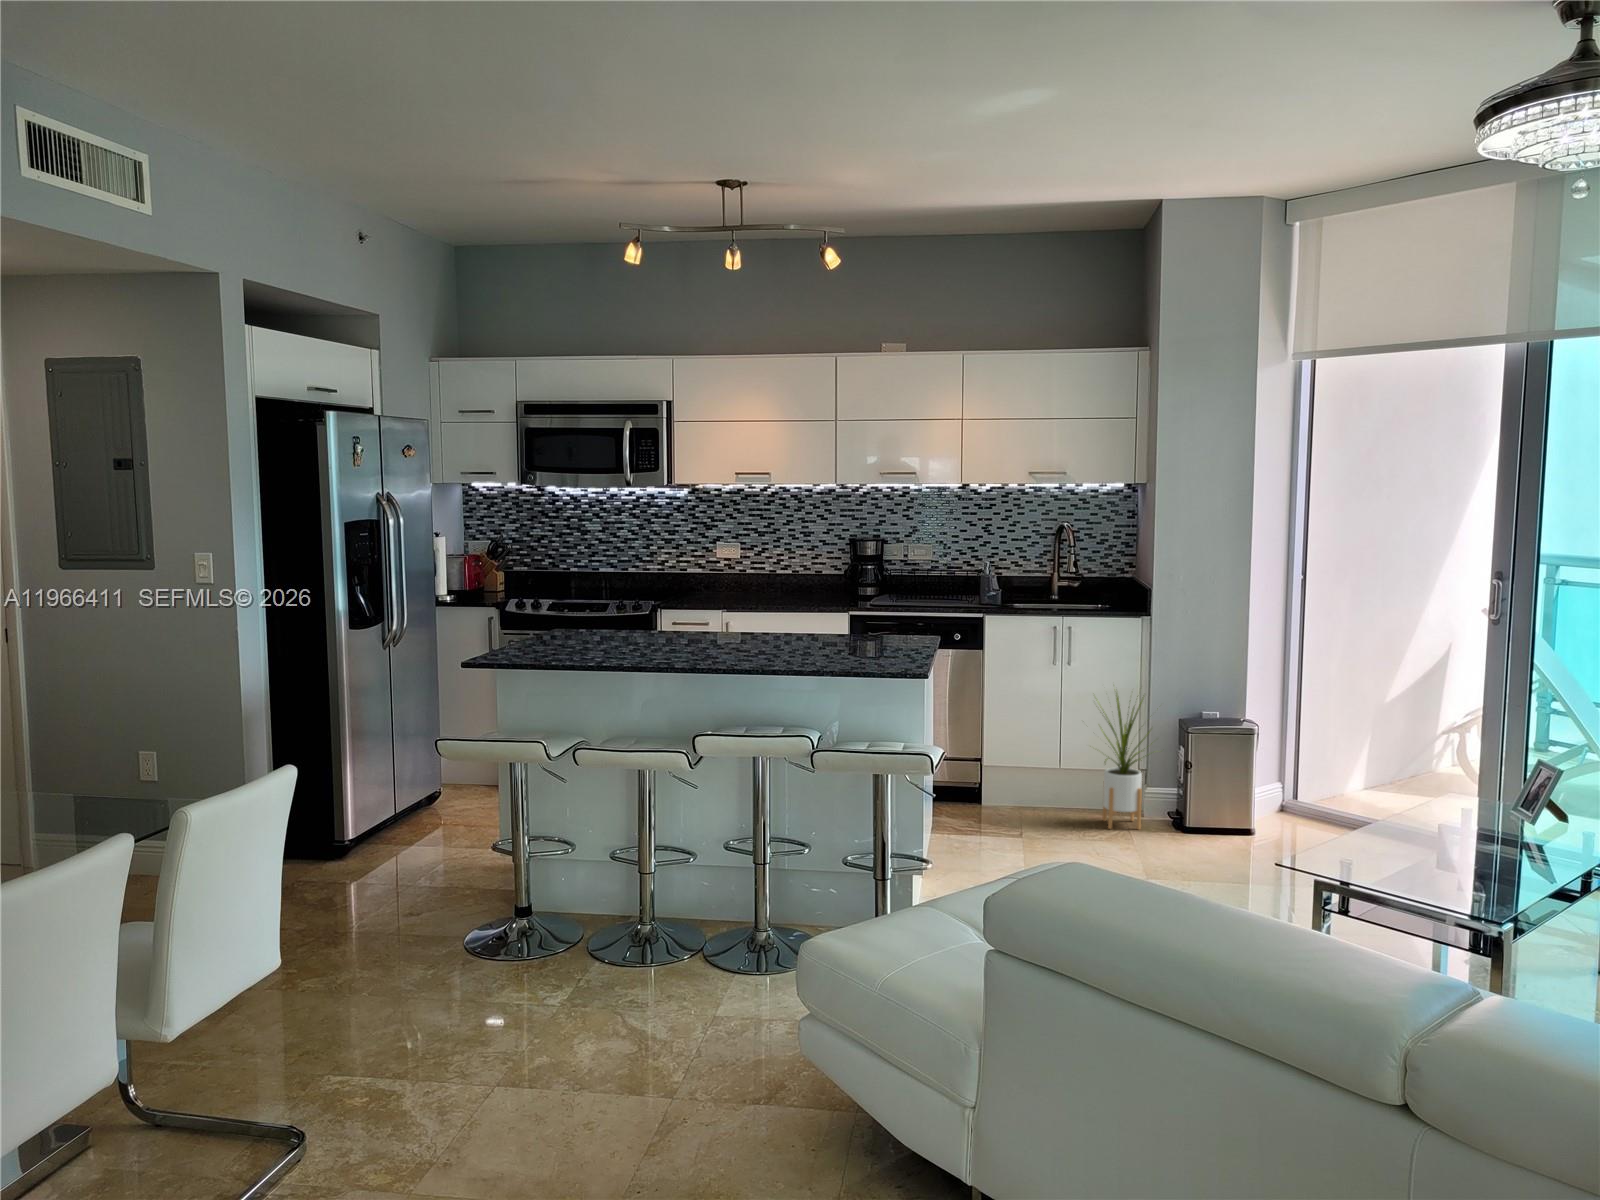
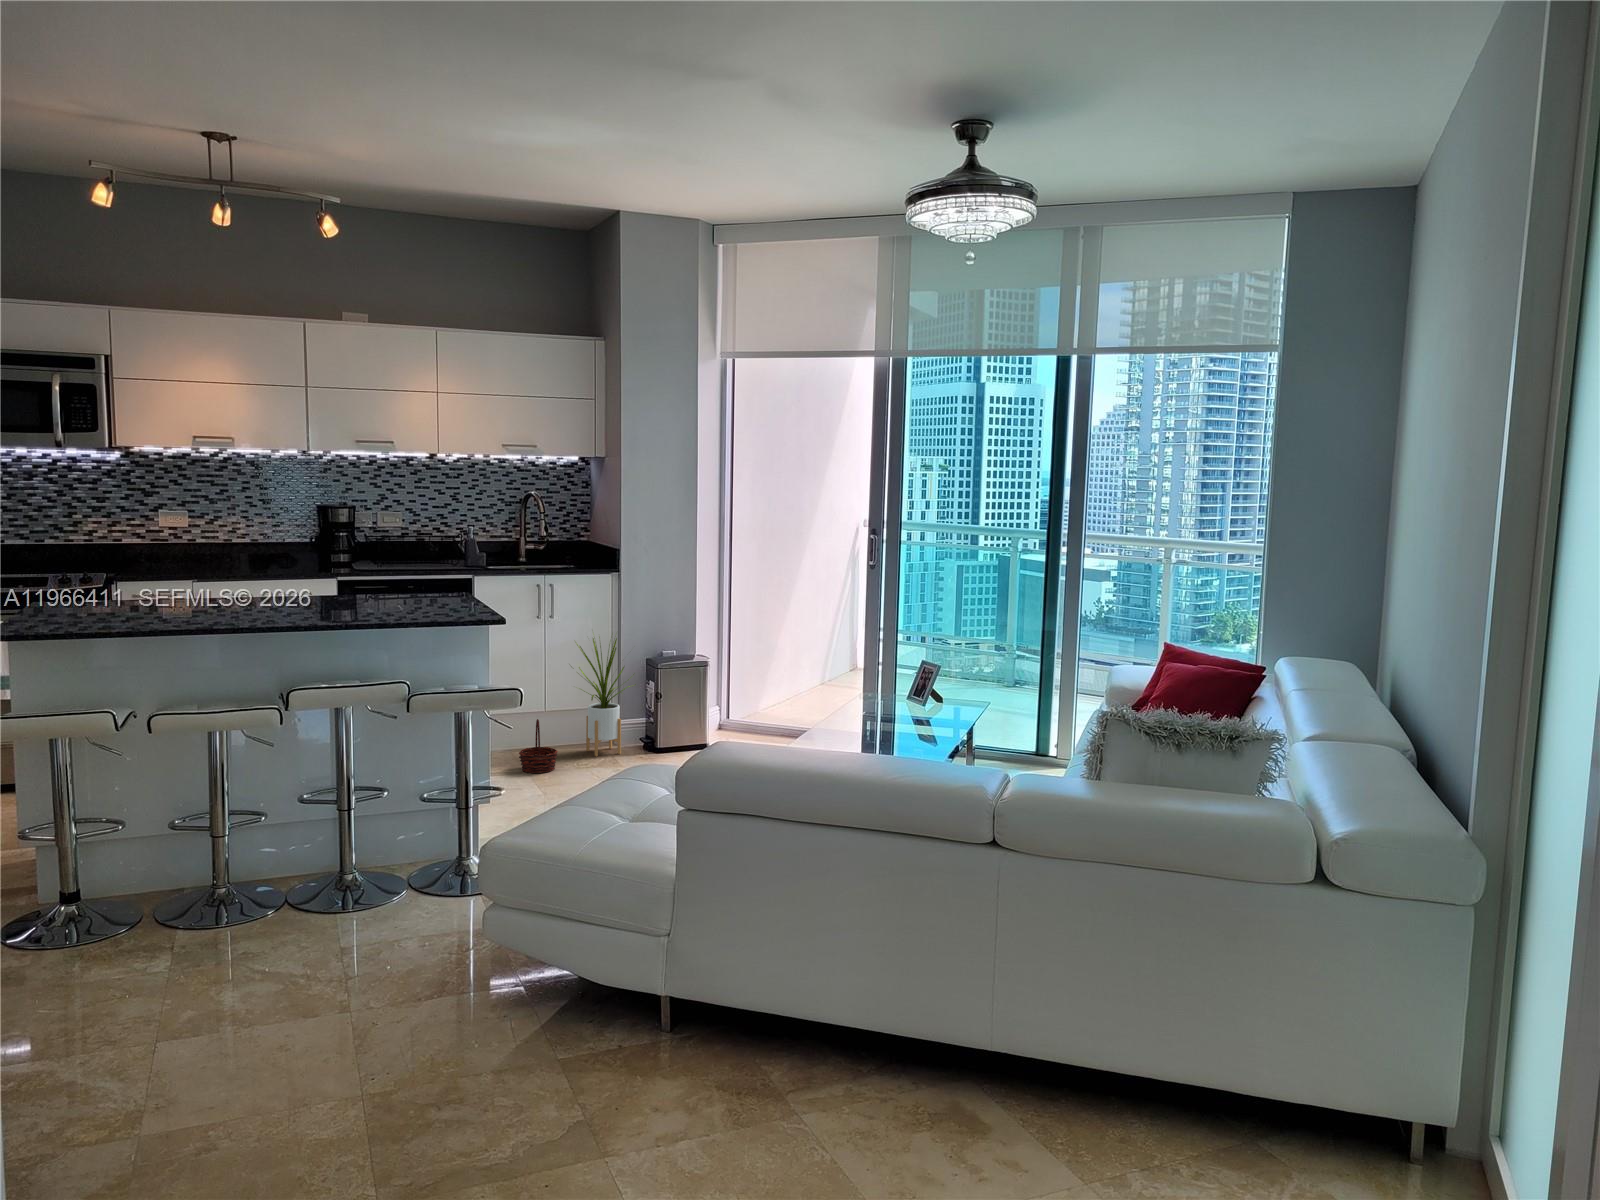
basket: none [1015,780,1059,841] -> present [519,719,558,773]

